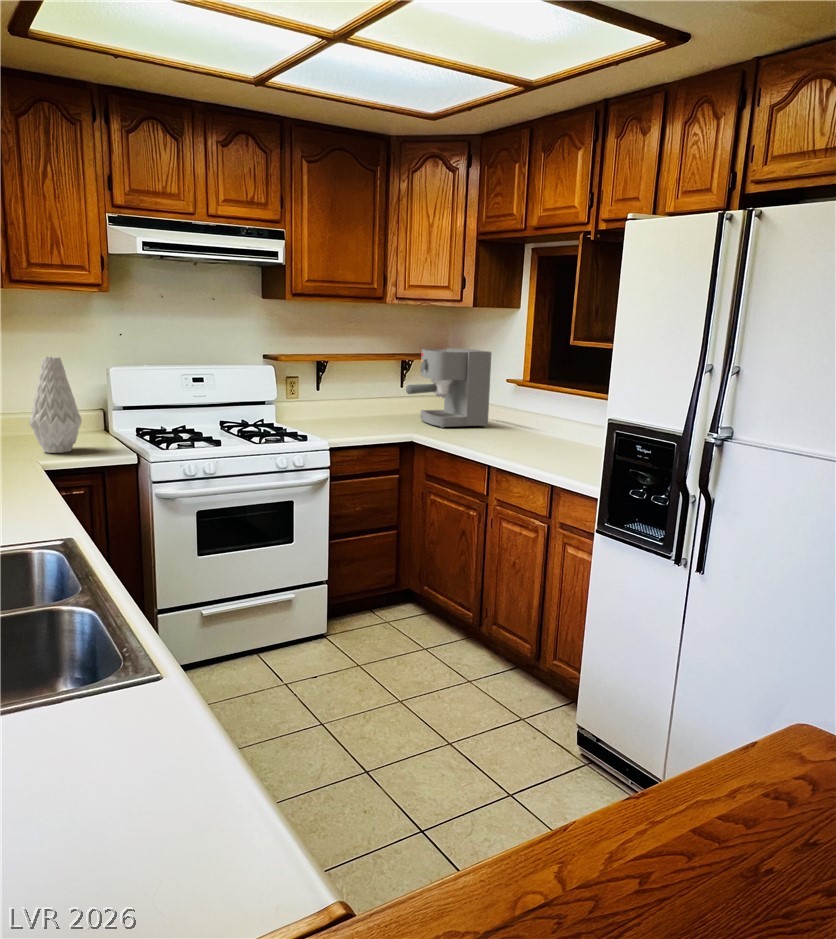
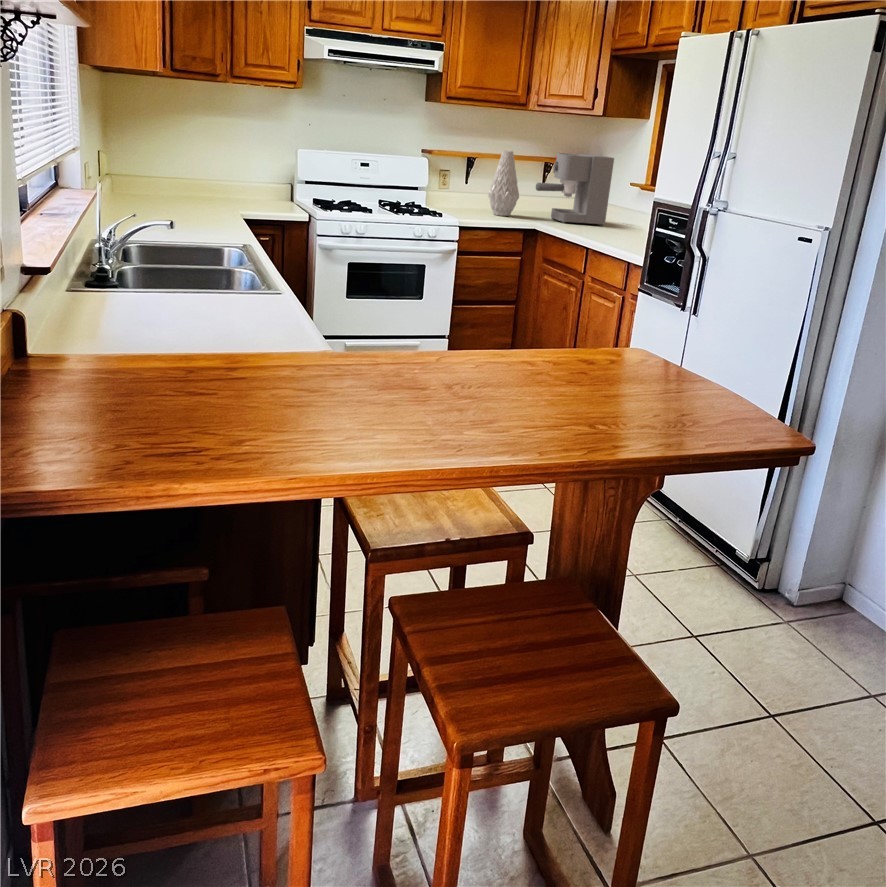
vase: present [29,357,82,453] -> present [488,150,519,216]

